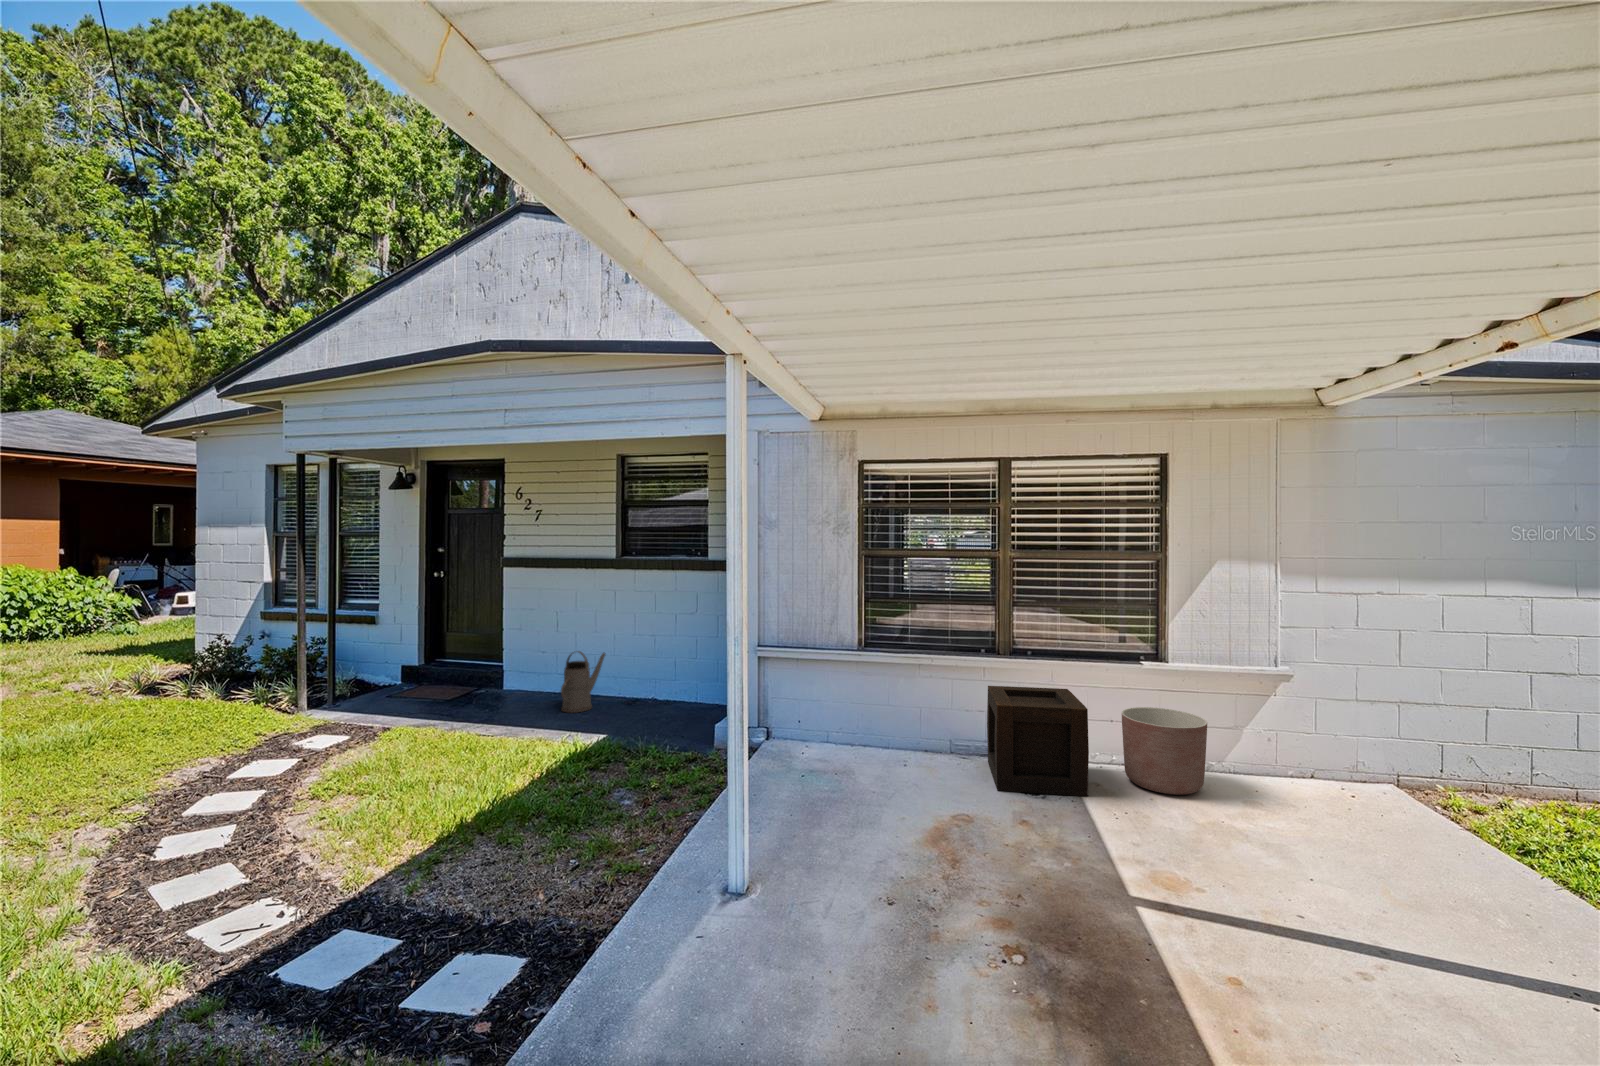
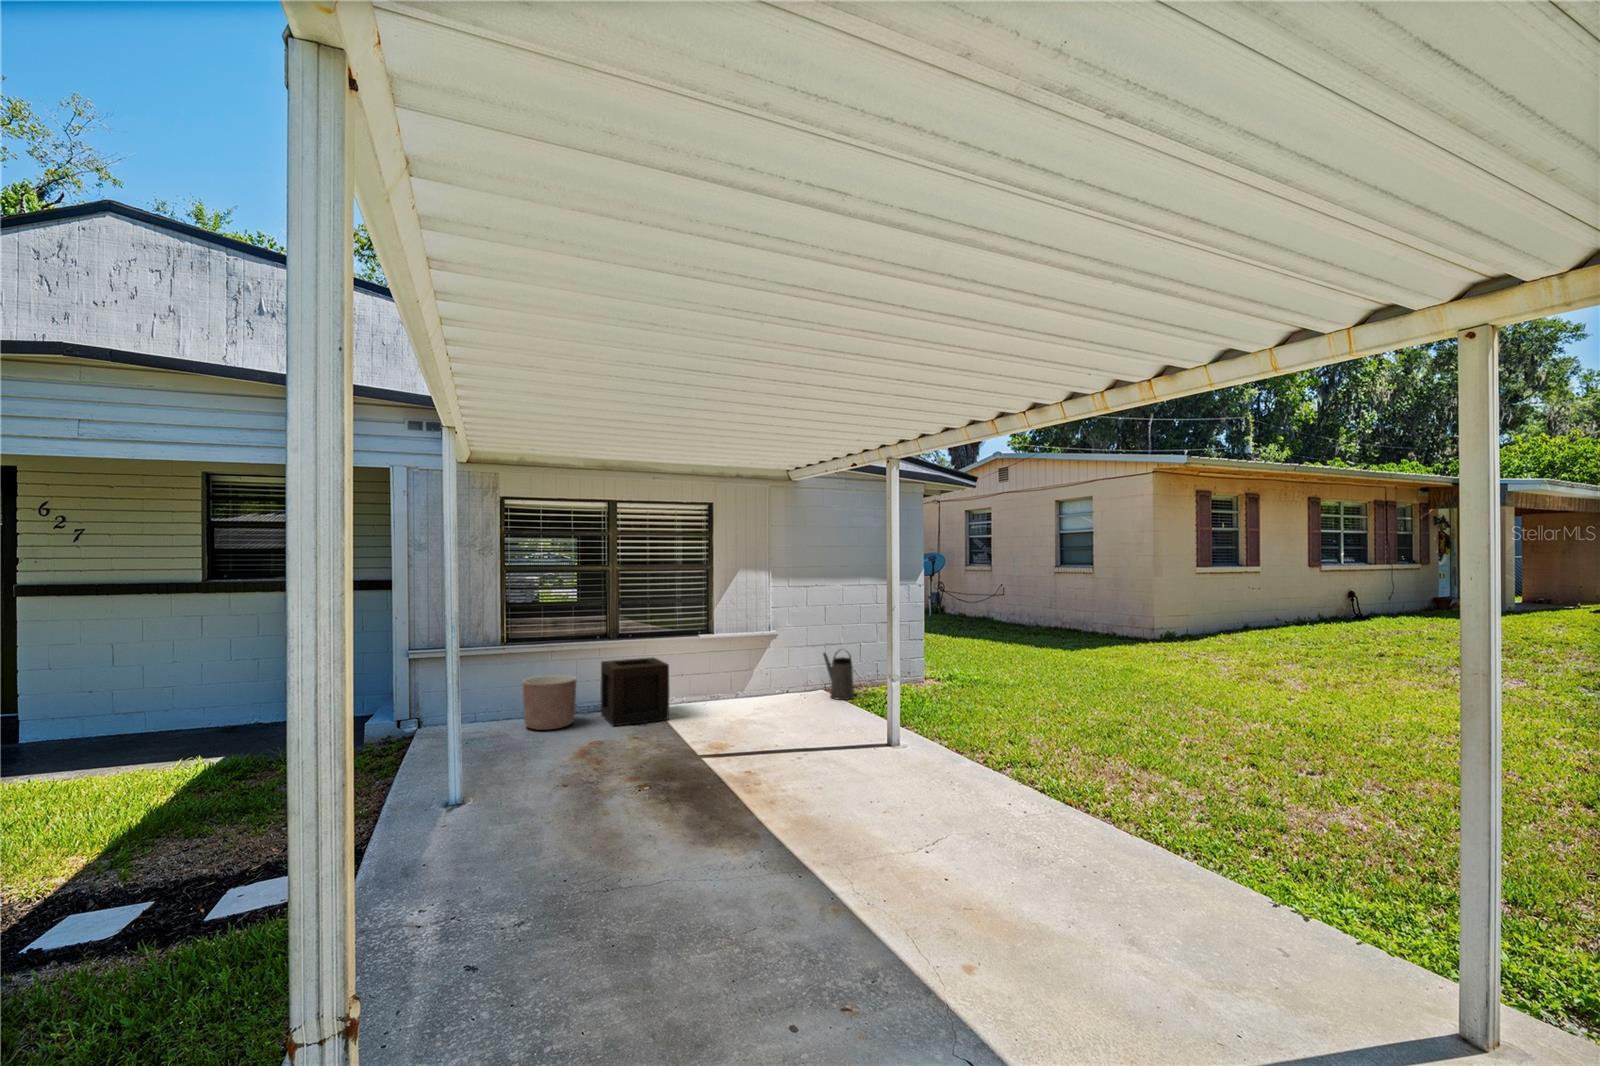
watering can: present [561,651,605,713] -> present [823,651,855,700]
planter: present [1122,707,1207,795] -> present [523,675,576,730]

